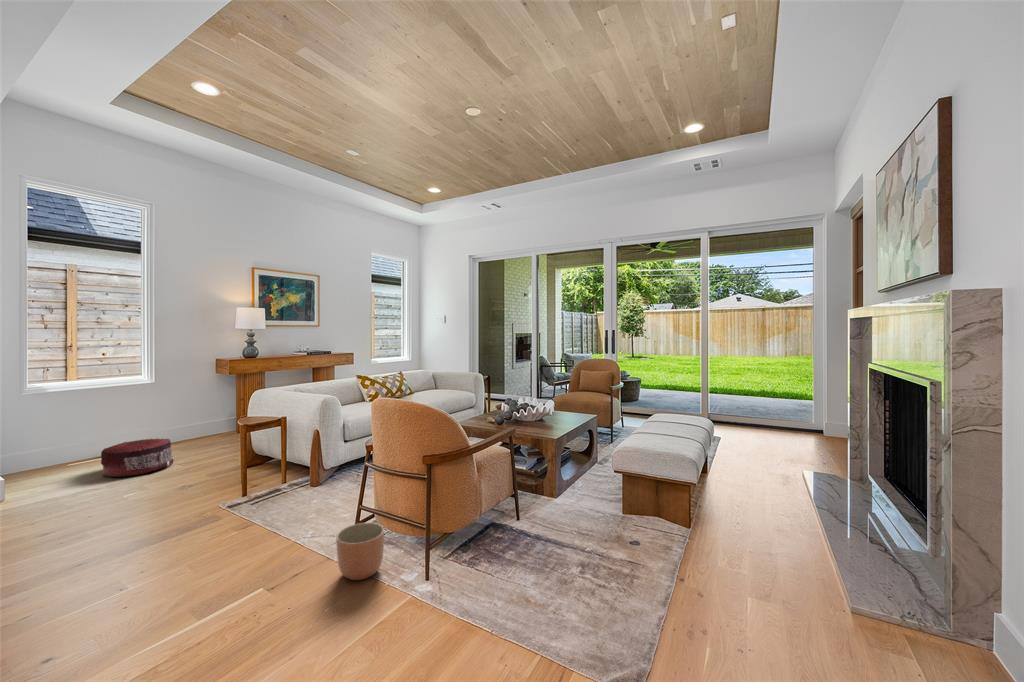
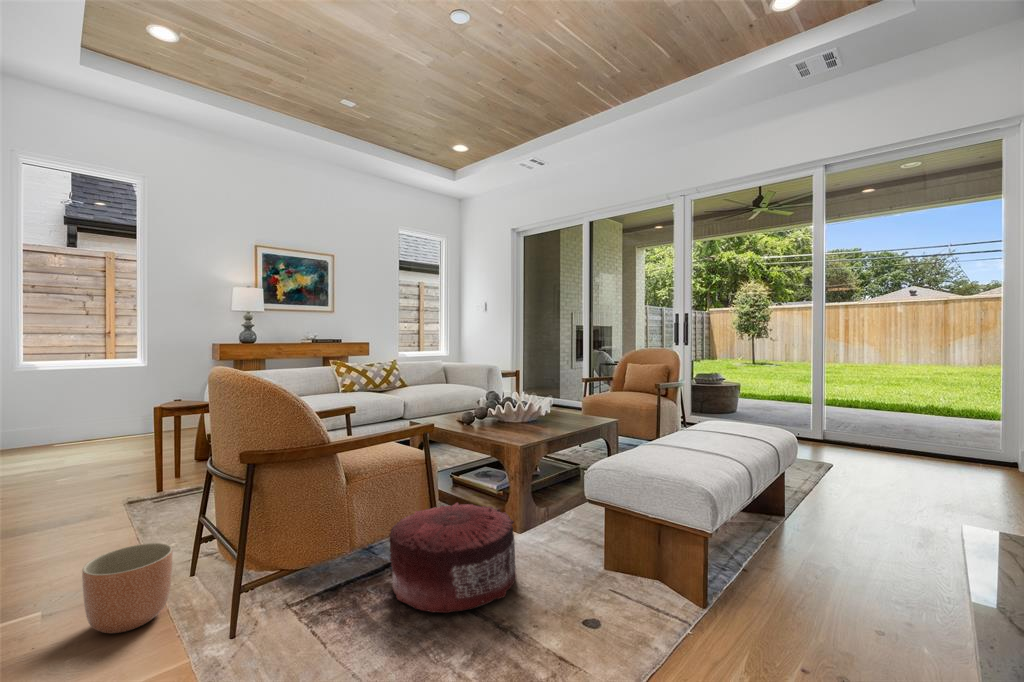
pouf: present [101,438,174,477] -> present [389,503,517,613]

